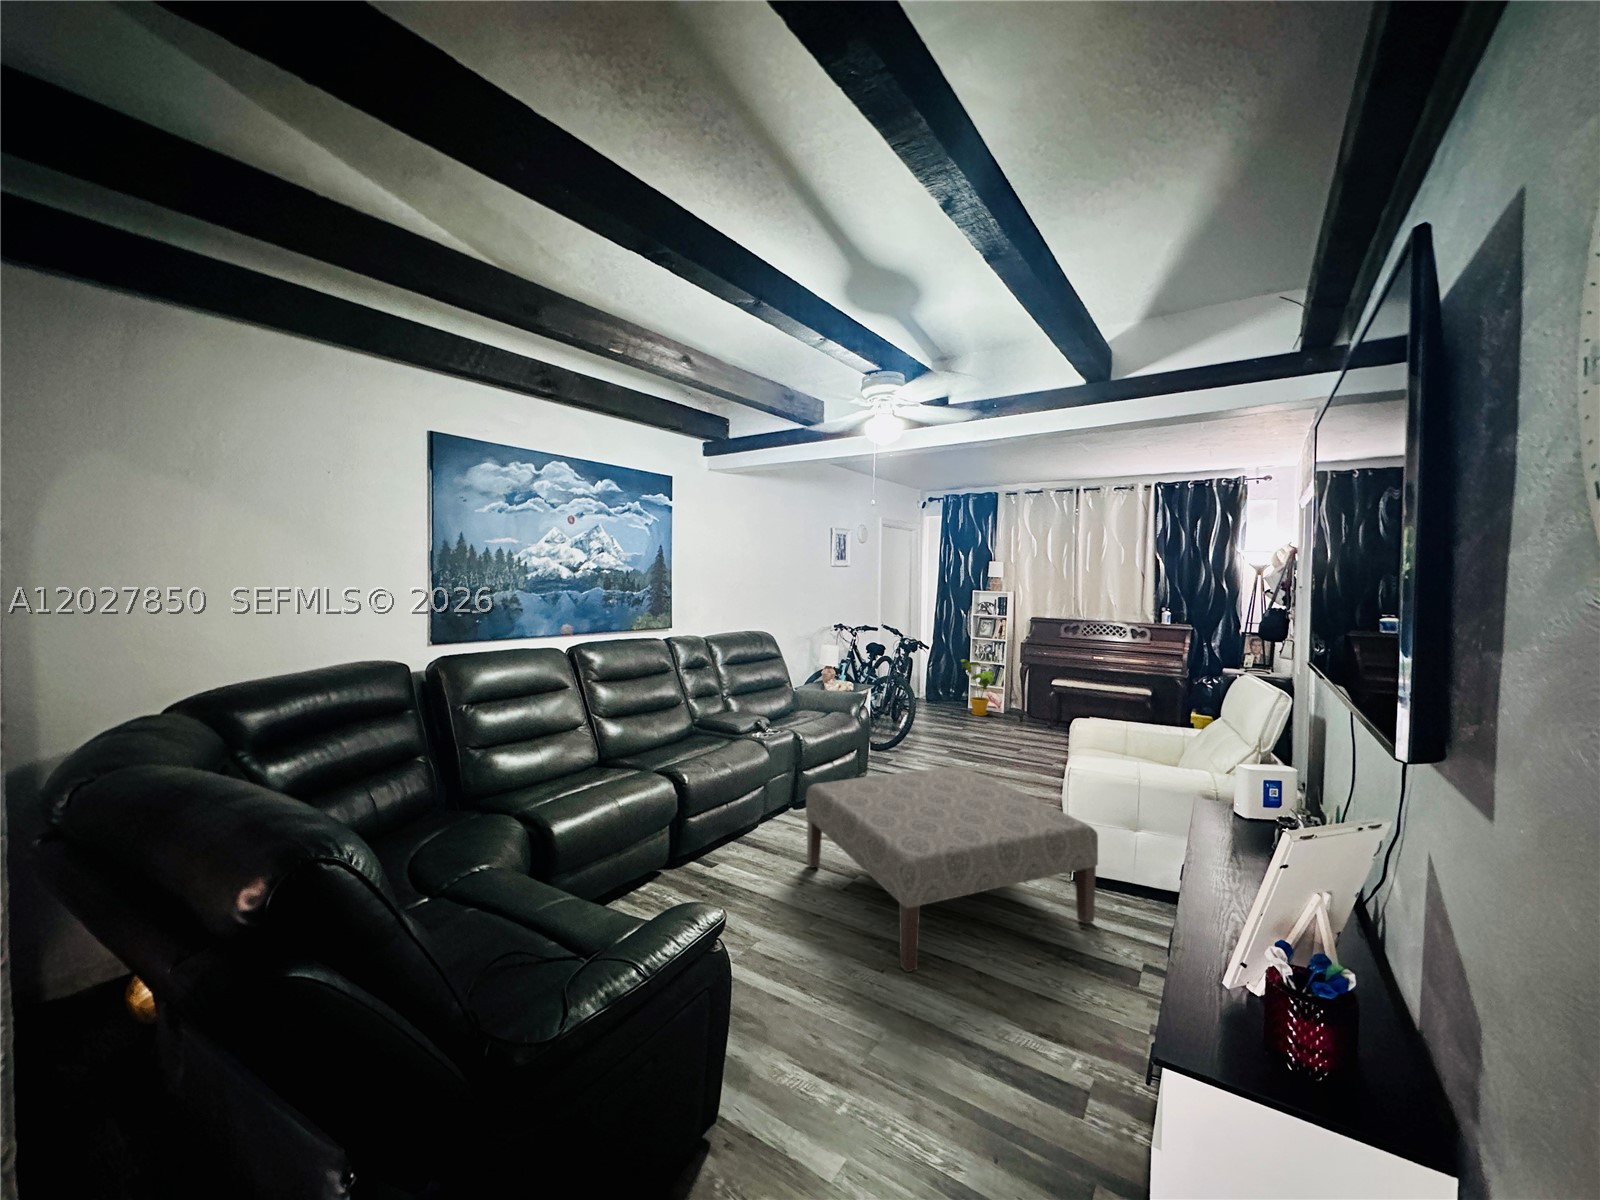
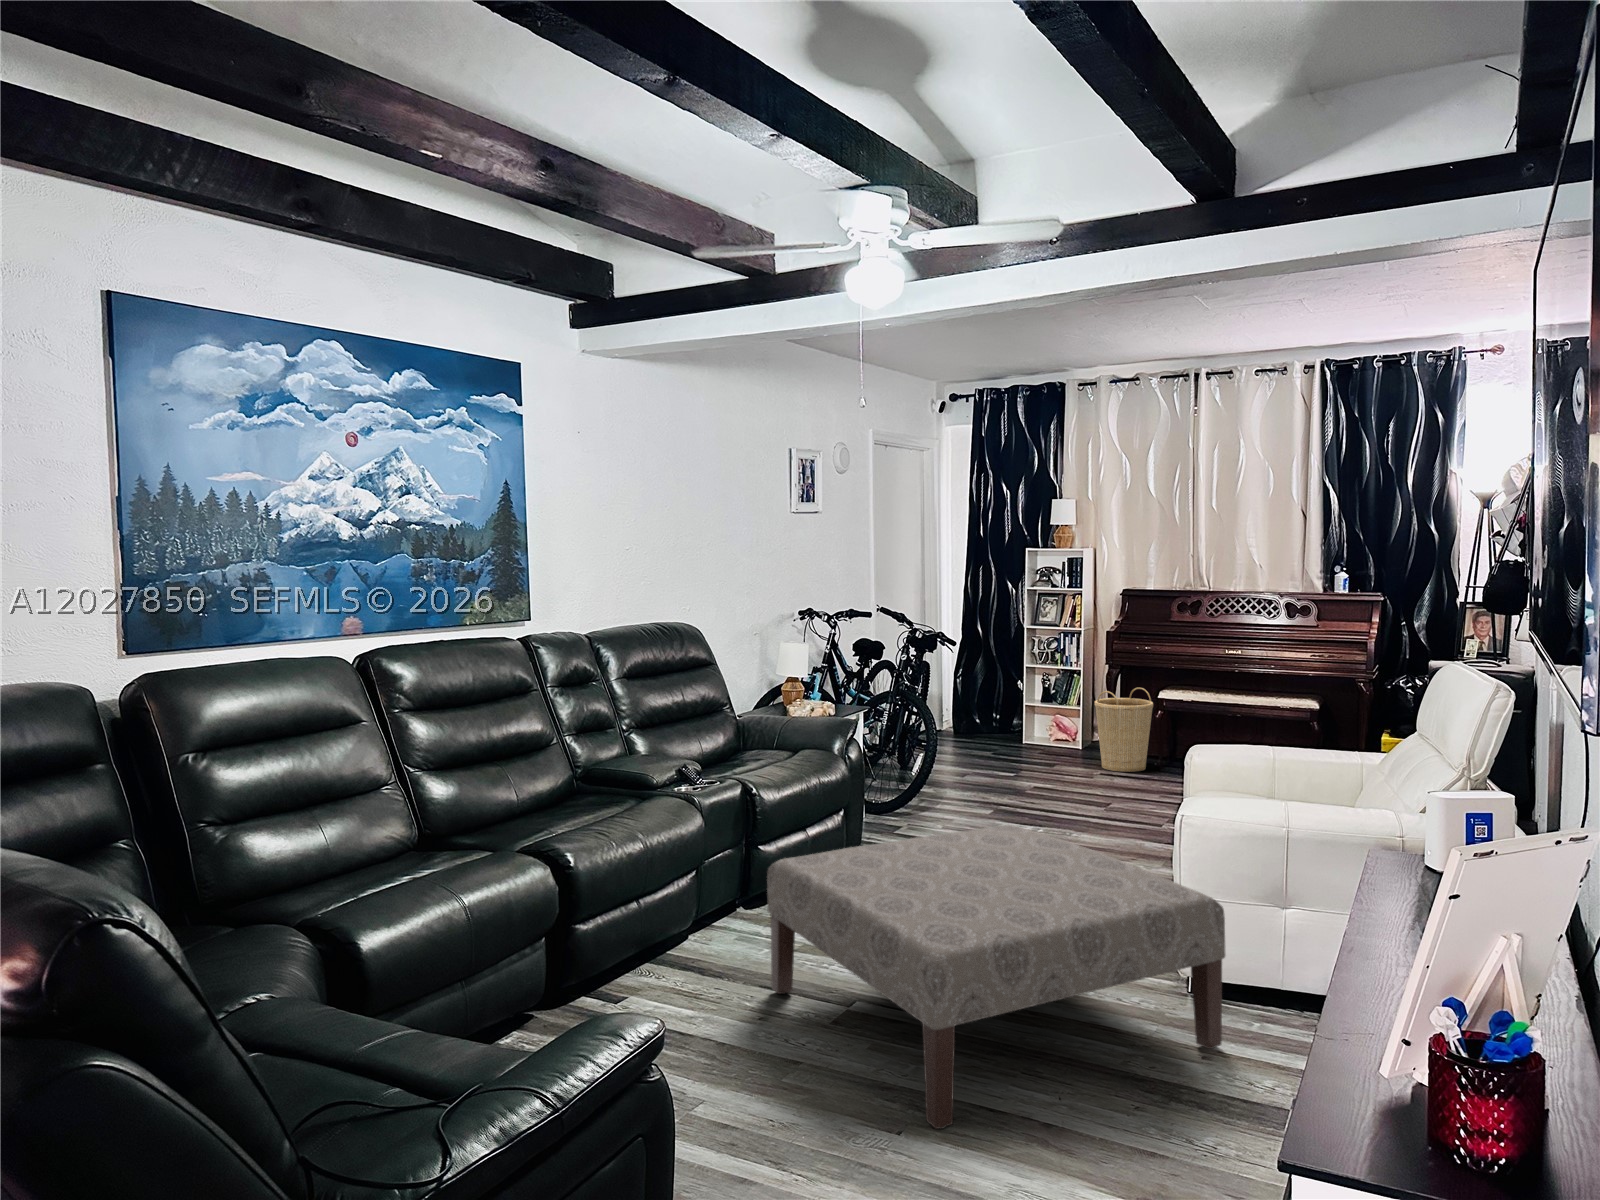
house plant: present [961,659,994,716] -> none [1010,662,1068,756]
basket: none [1011,677,1048,728] -> present [1095,688,1153,772]

